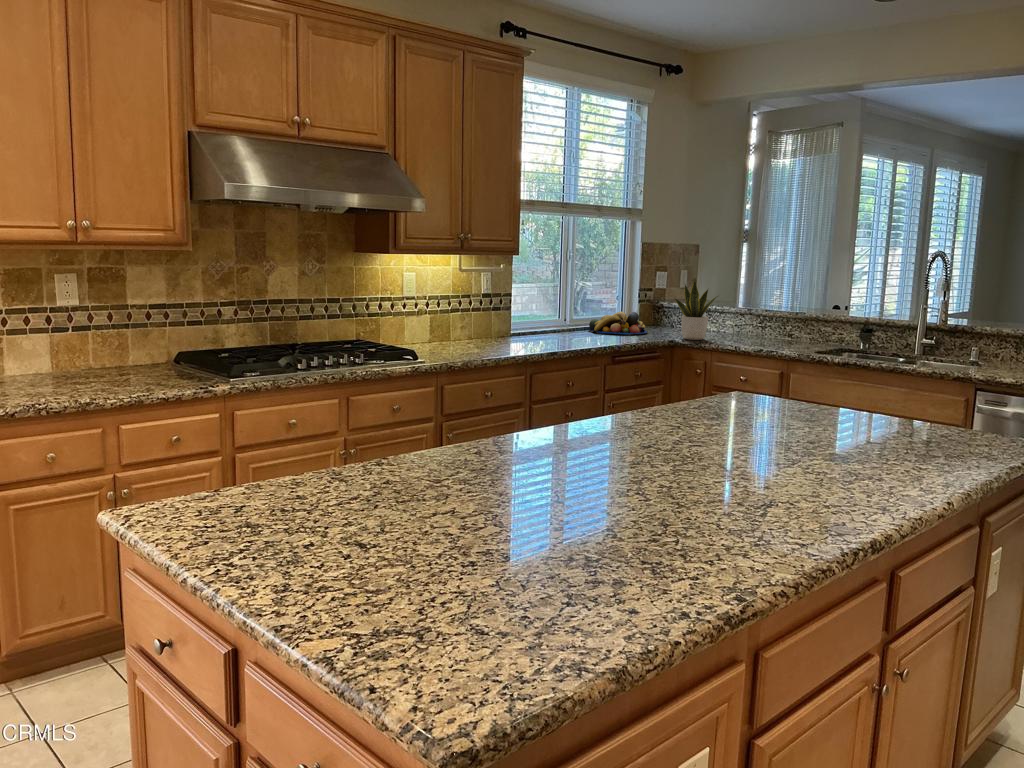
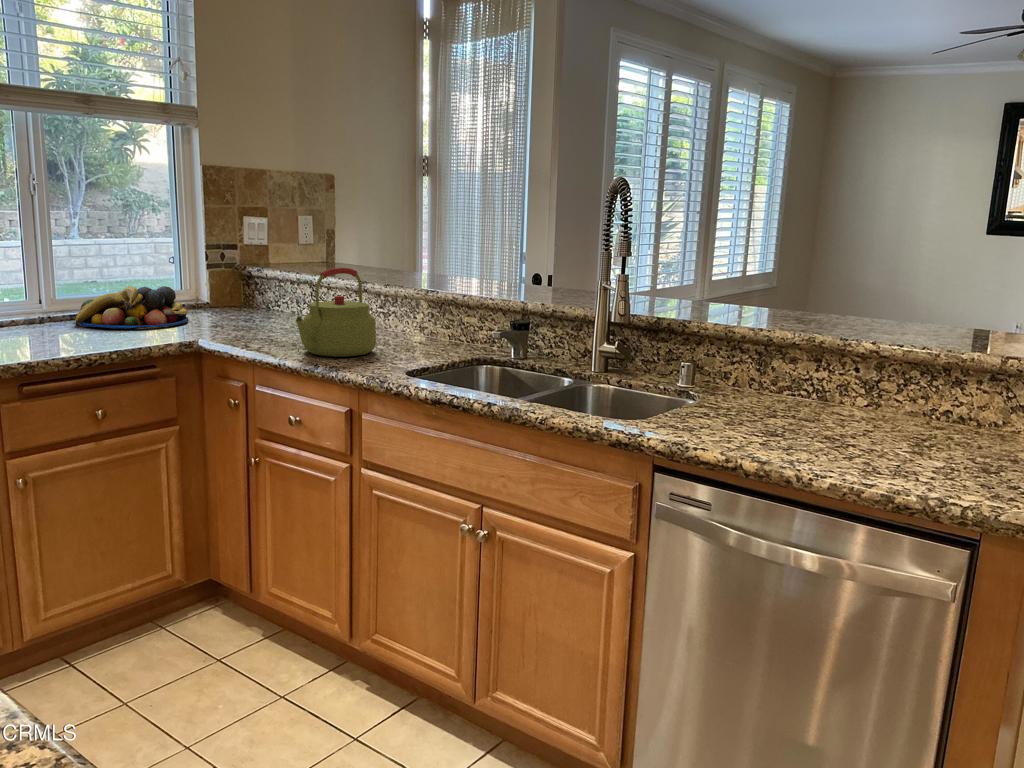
potted plant: present [675,281,718,340] -> none [200,226,282,339]
kettle: none [741,300,783,348] -> present [296,268,376,357]

